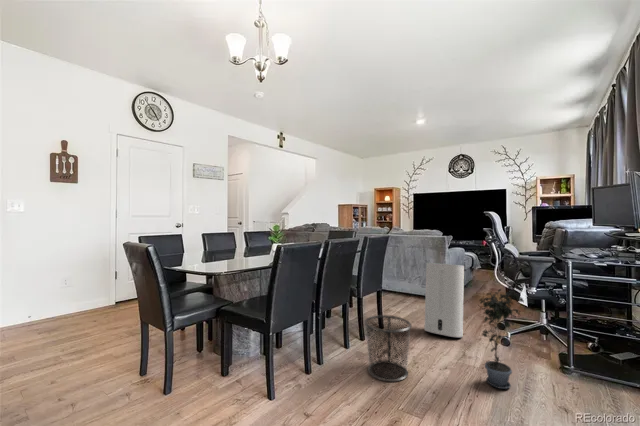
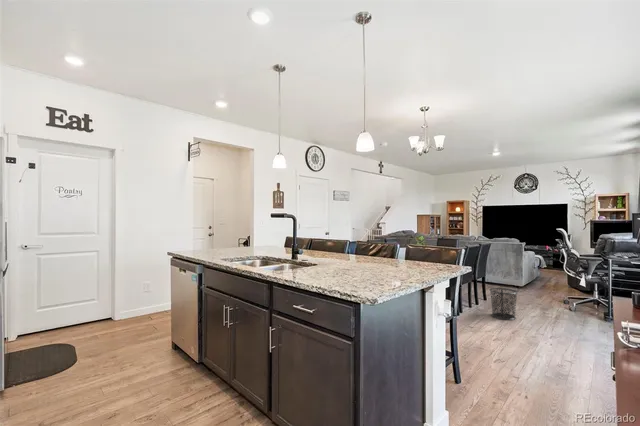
air purifier: present [424,263,464,337] -> none [516,260,543,306]
potted plant: present [480,286,524,389] -> none [554,271,583,324]

